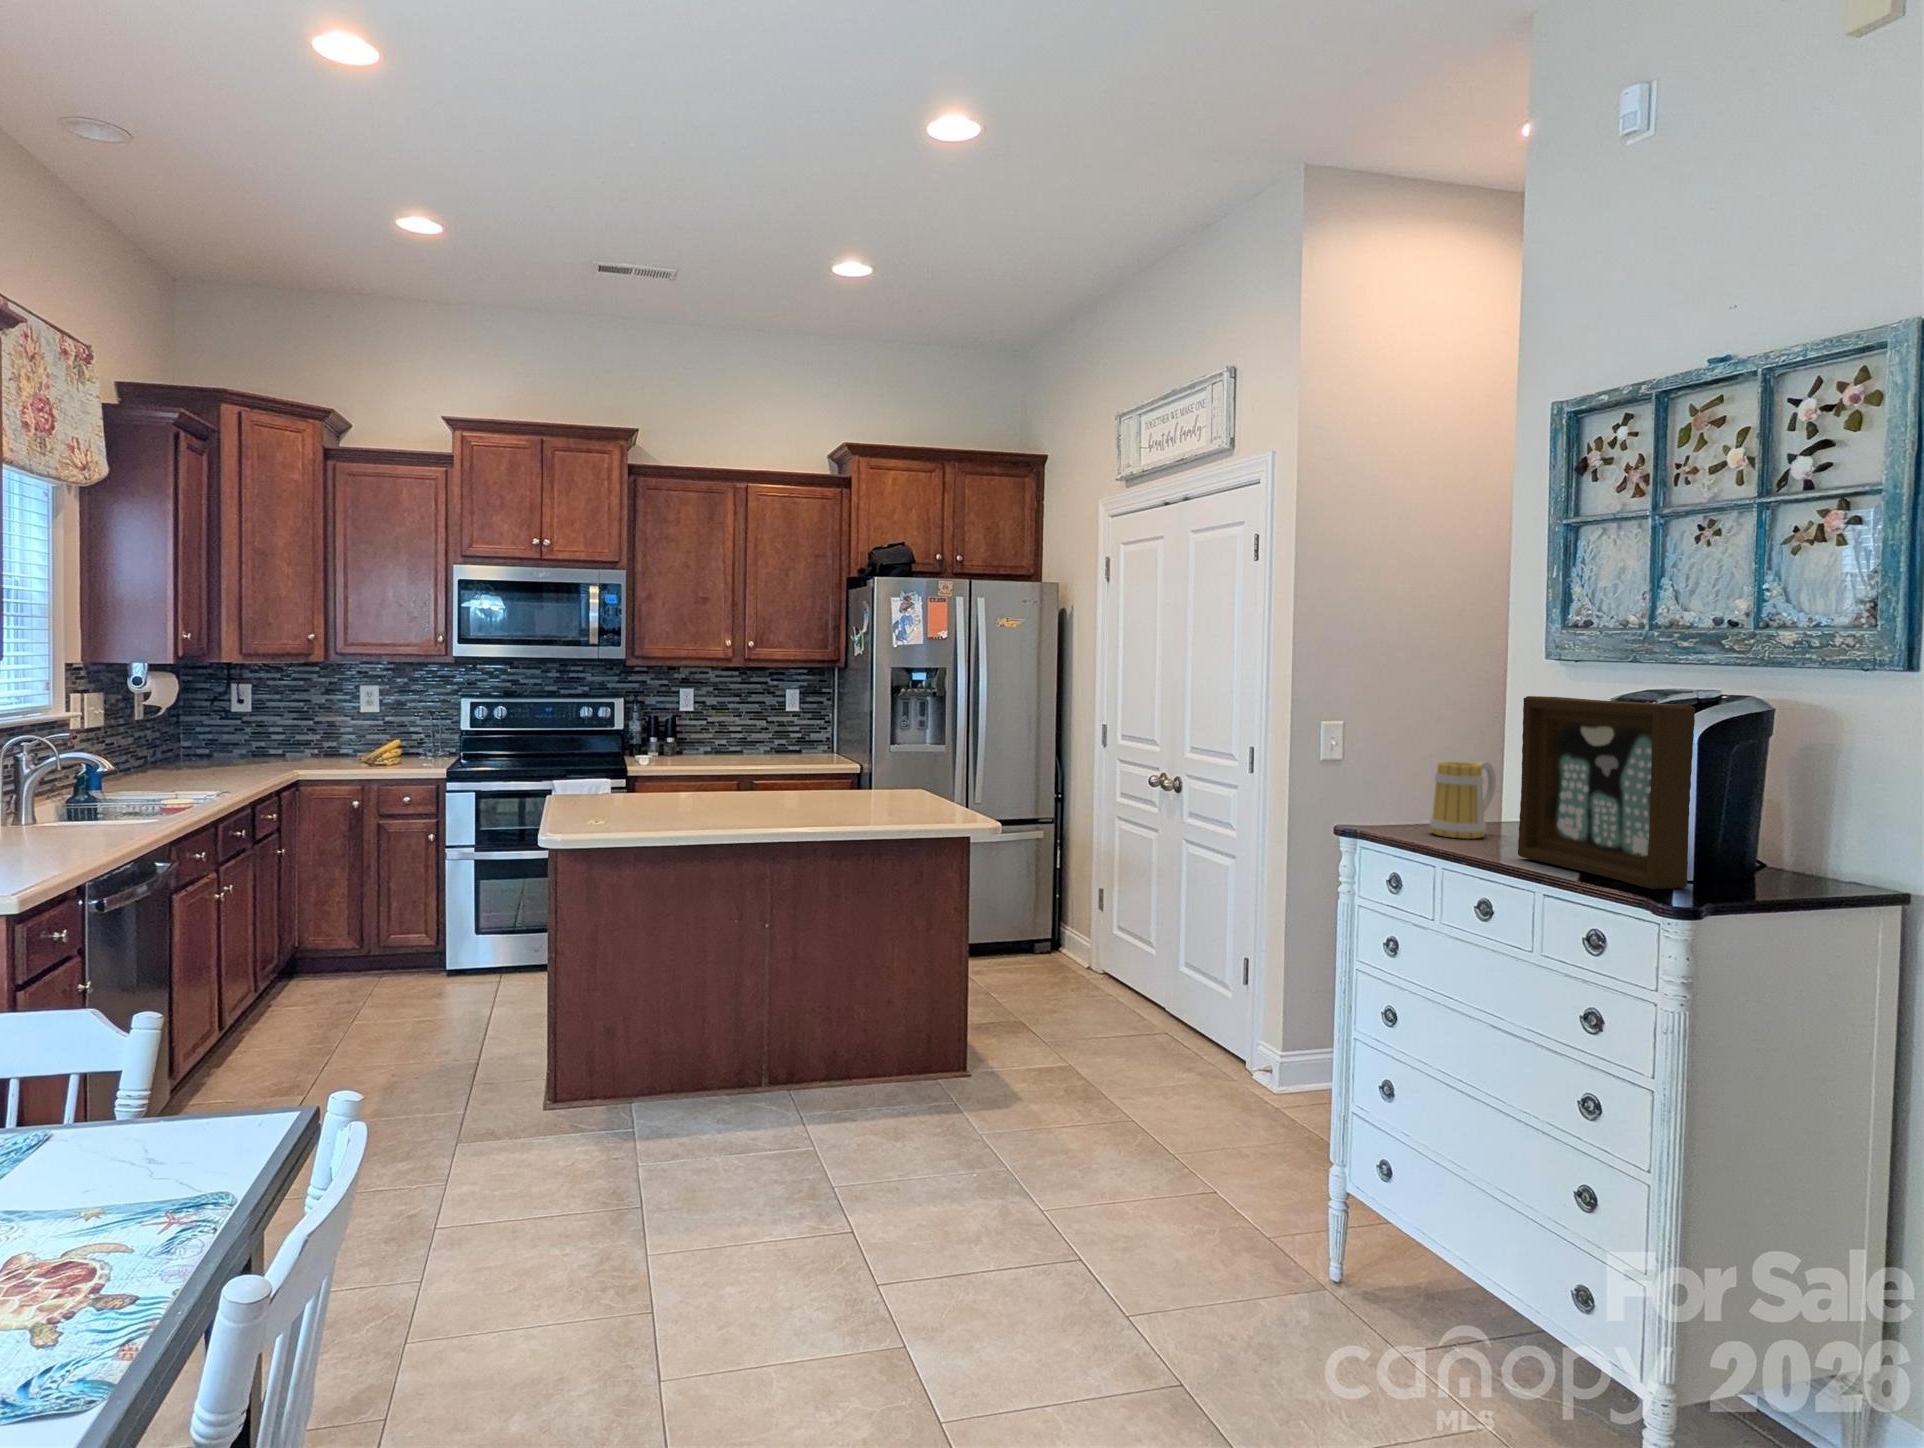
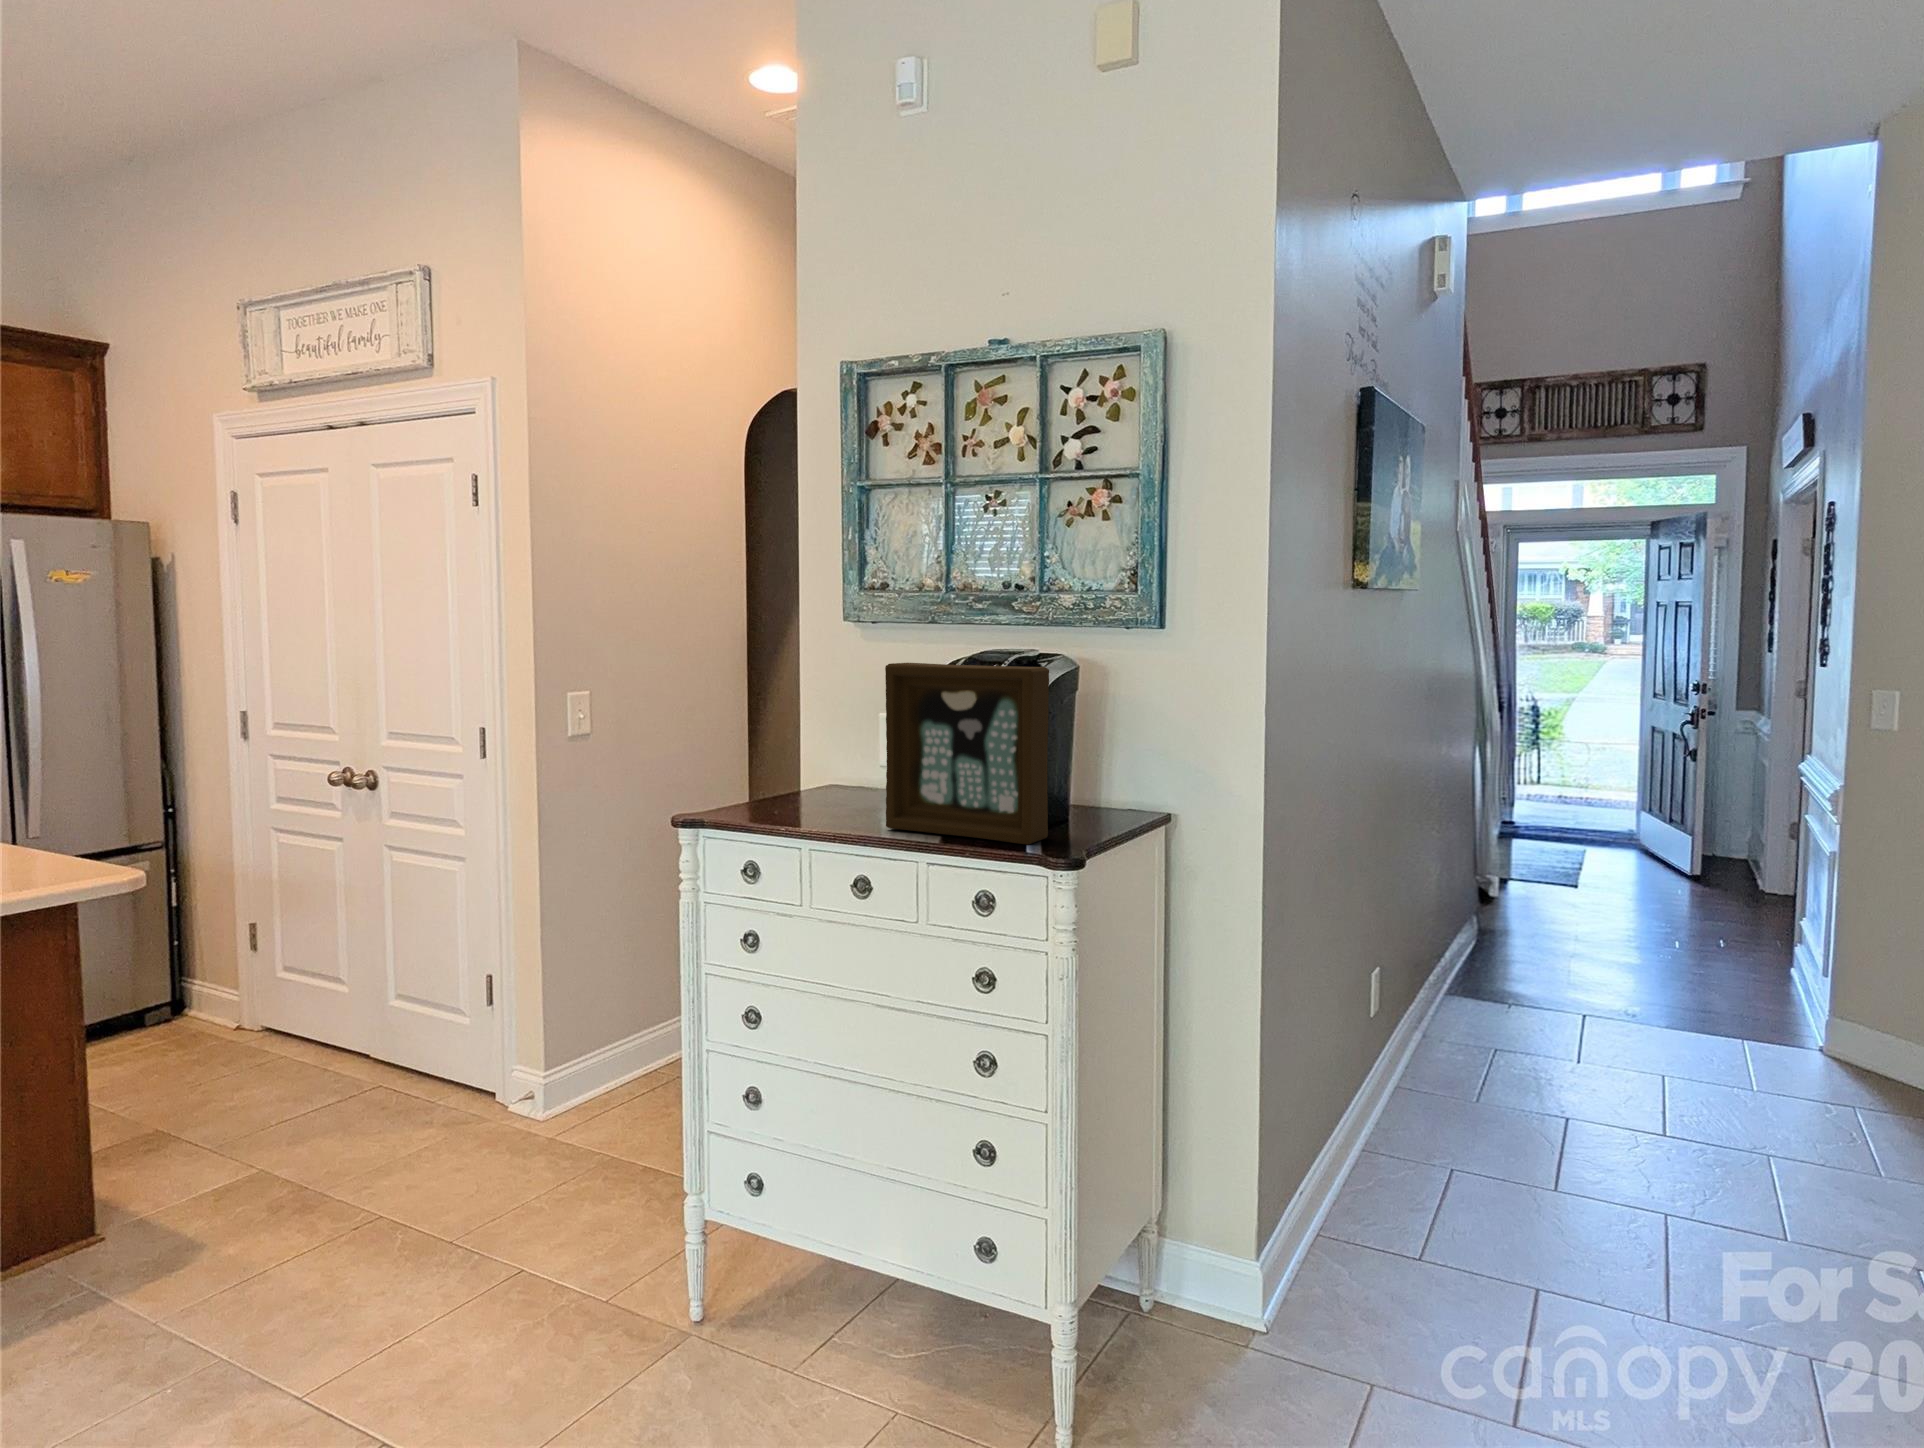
mug: present [1430,762,1496,839] -> none [771,731,826,815]

